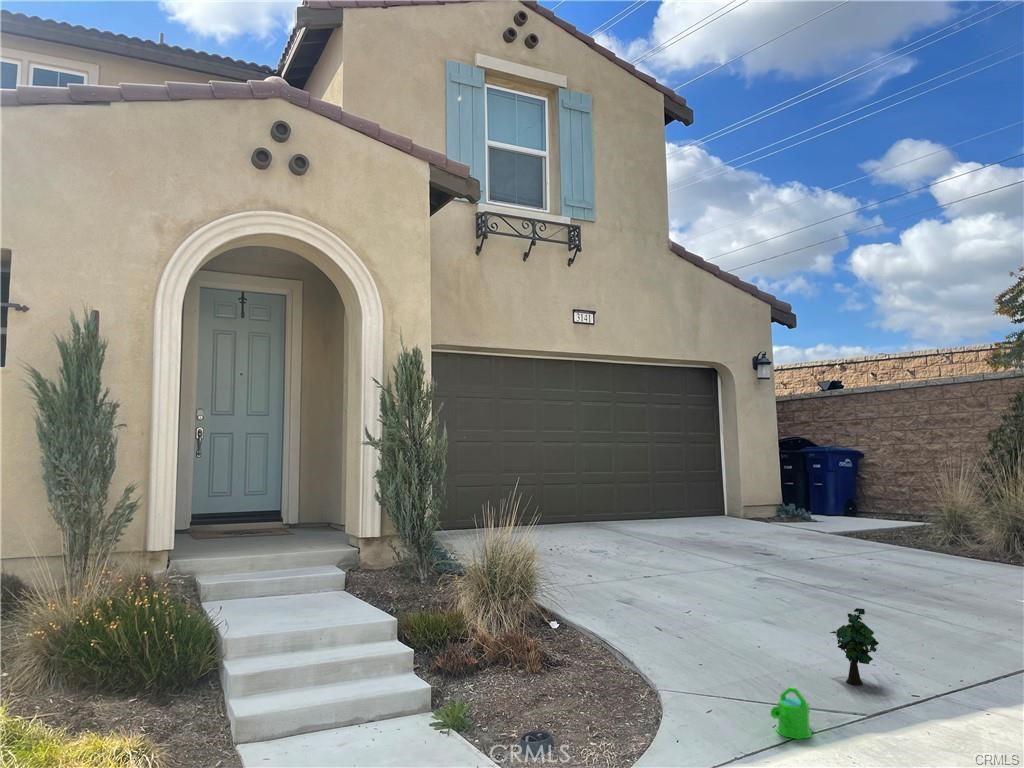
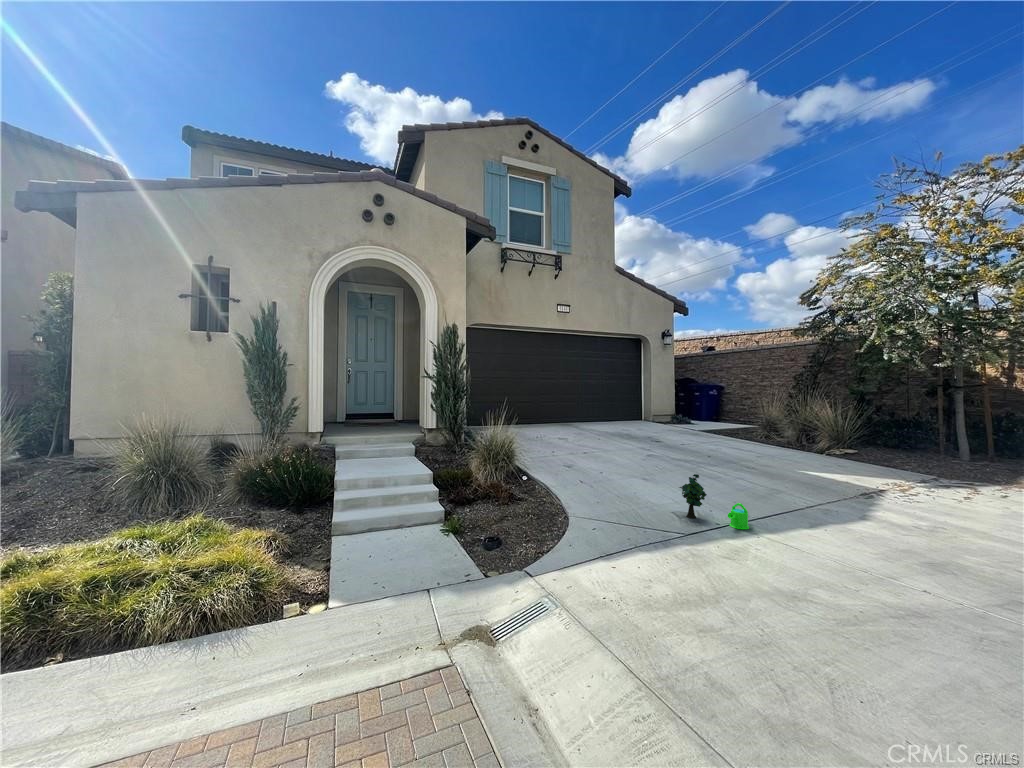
watering can: present [771,687,812,739] -> present [728,503,749,530]

